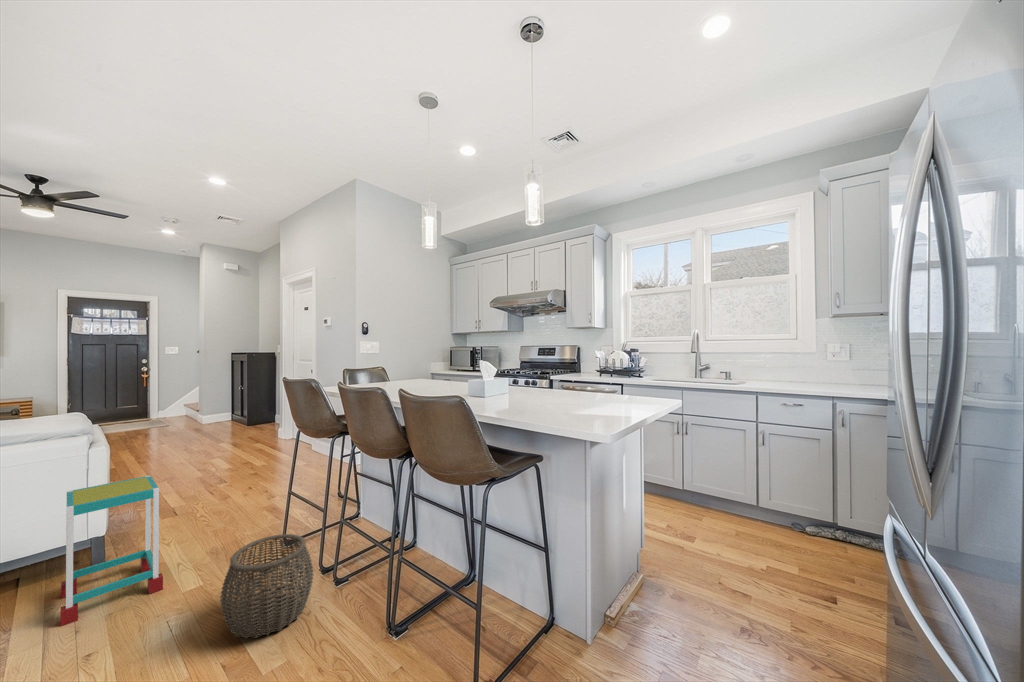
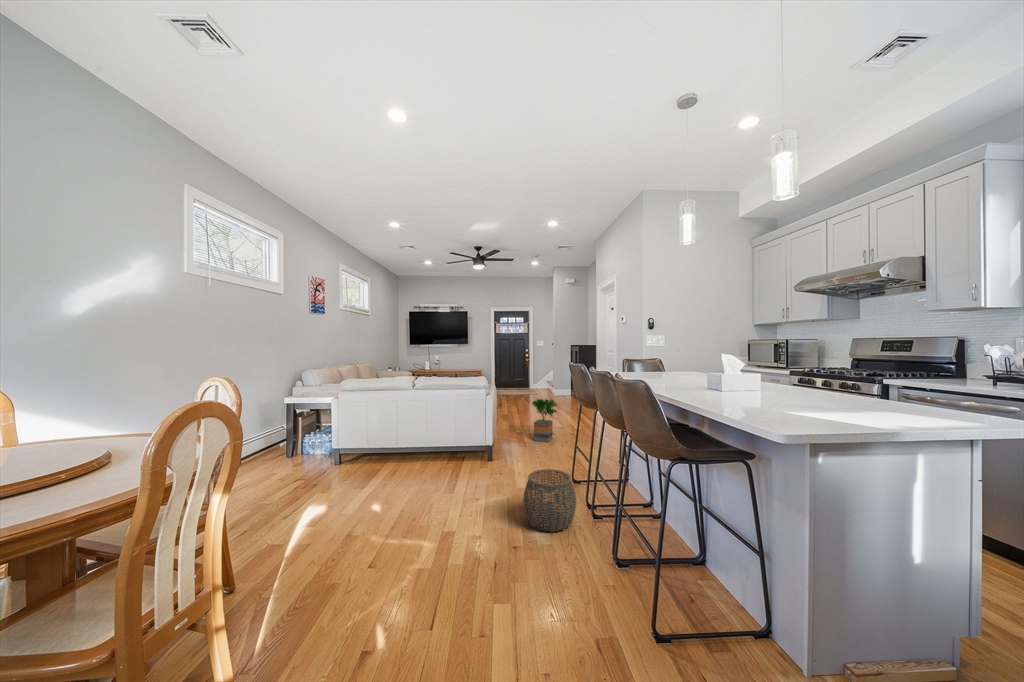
potted tree: none [183,432,235,500] -> present [532,399,557,442]
side table: present [60,476,163,626] -> none [468,417,508,485]

